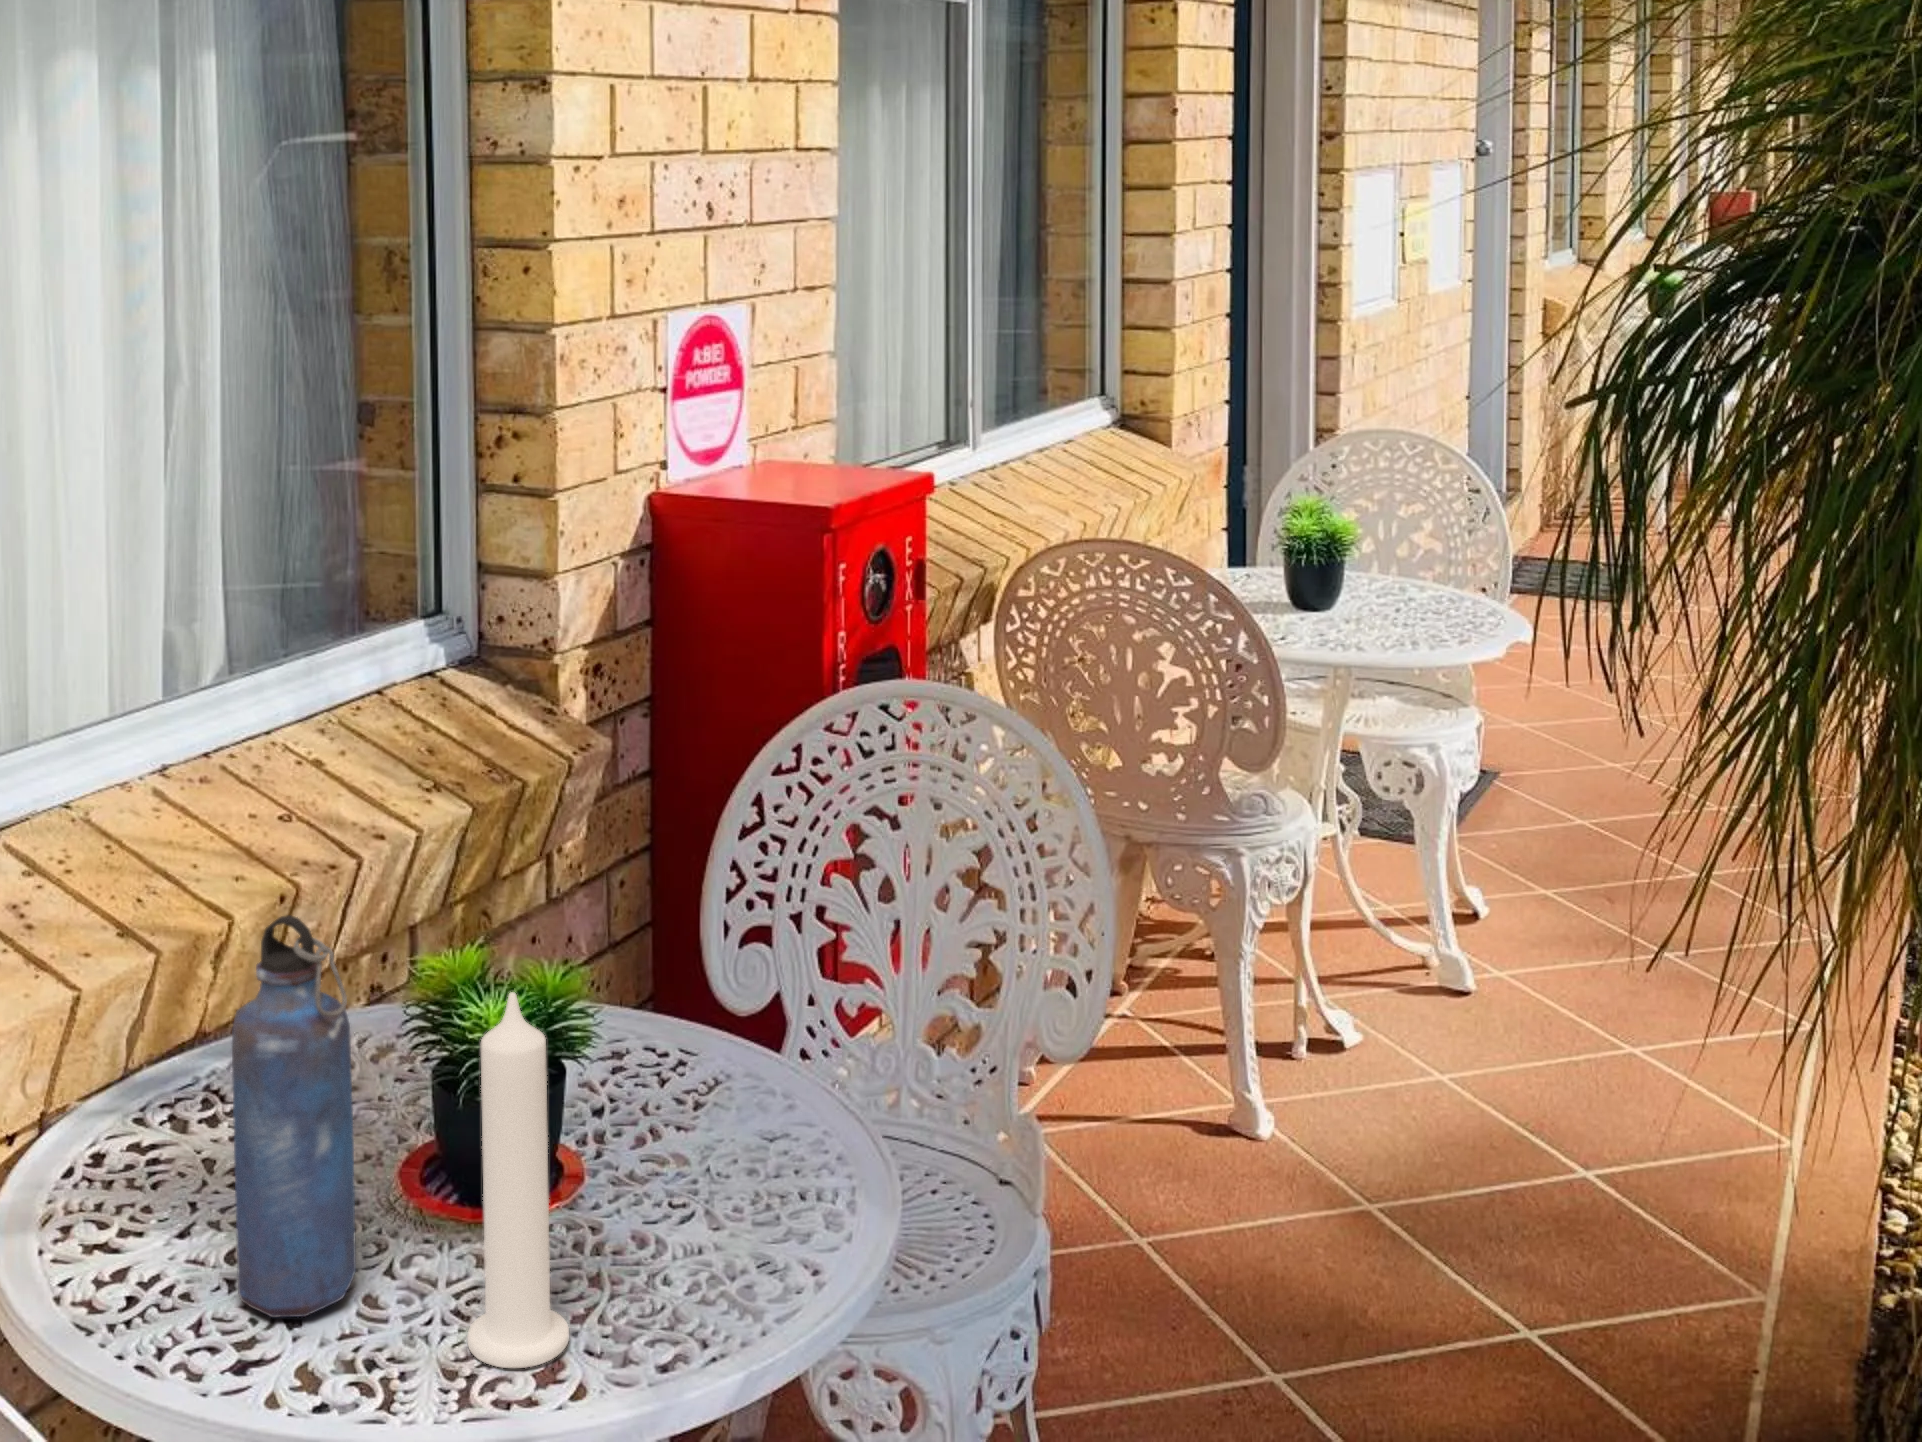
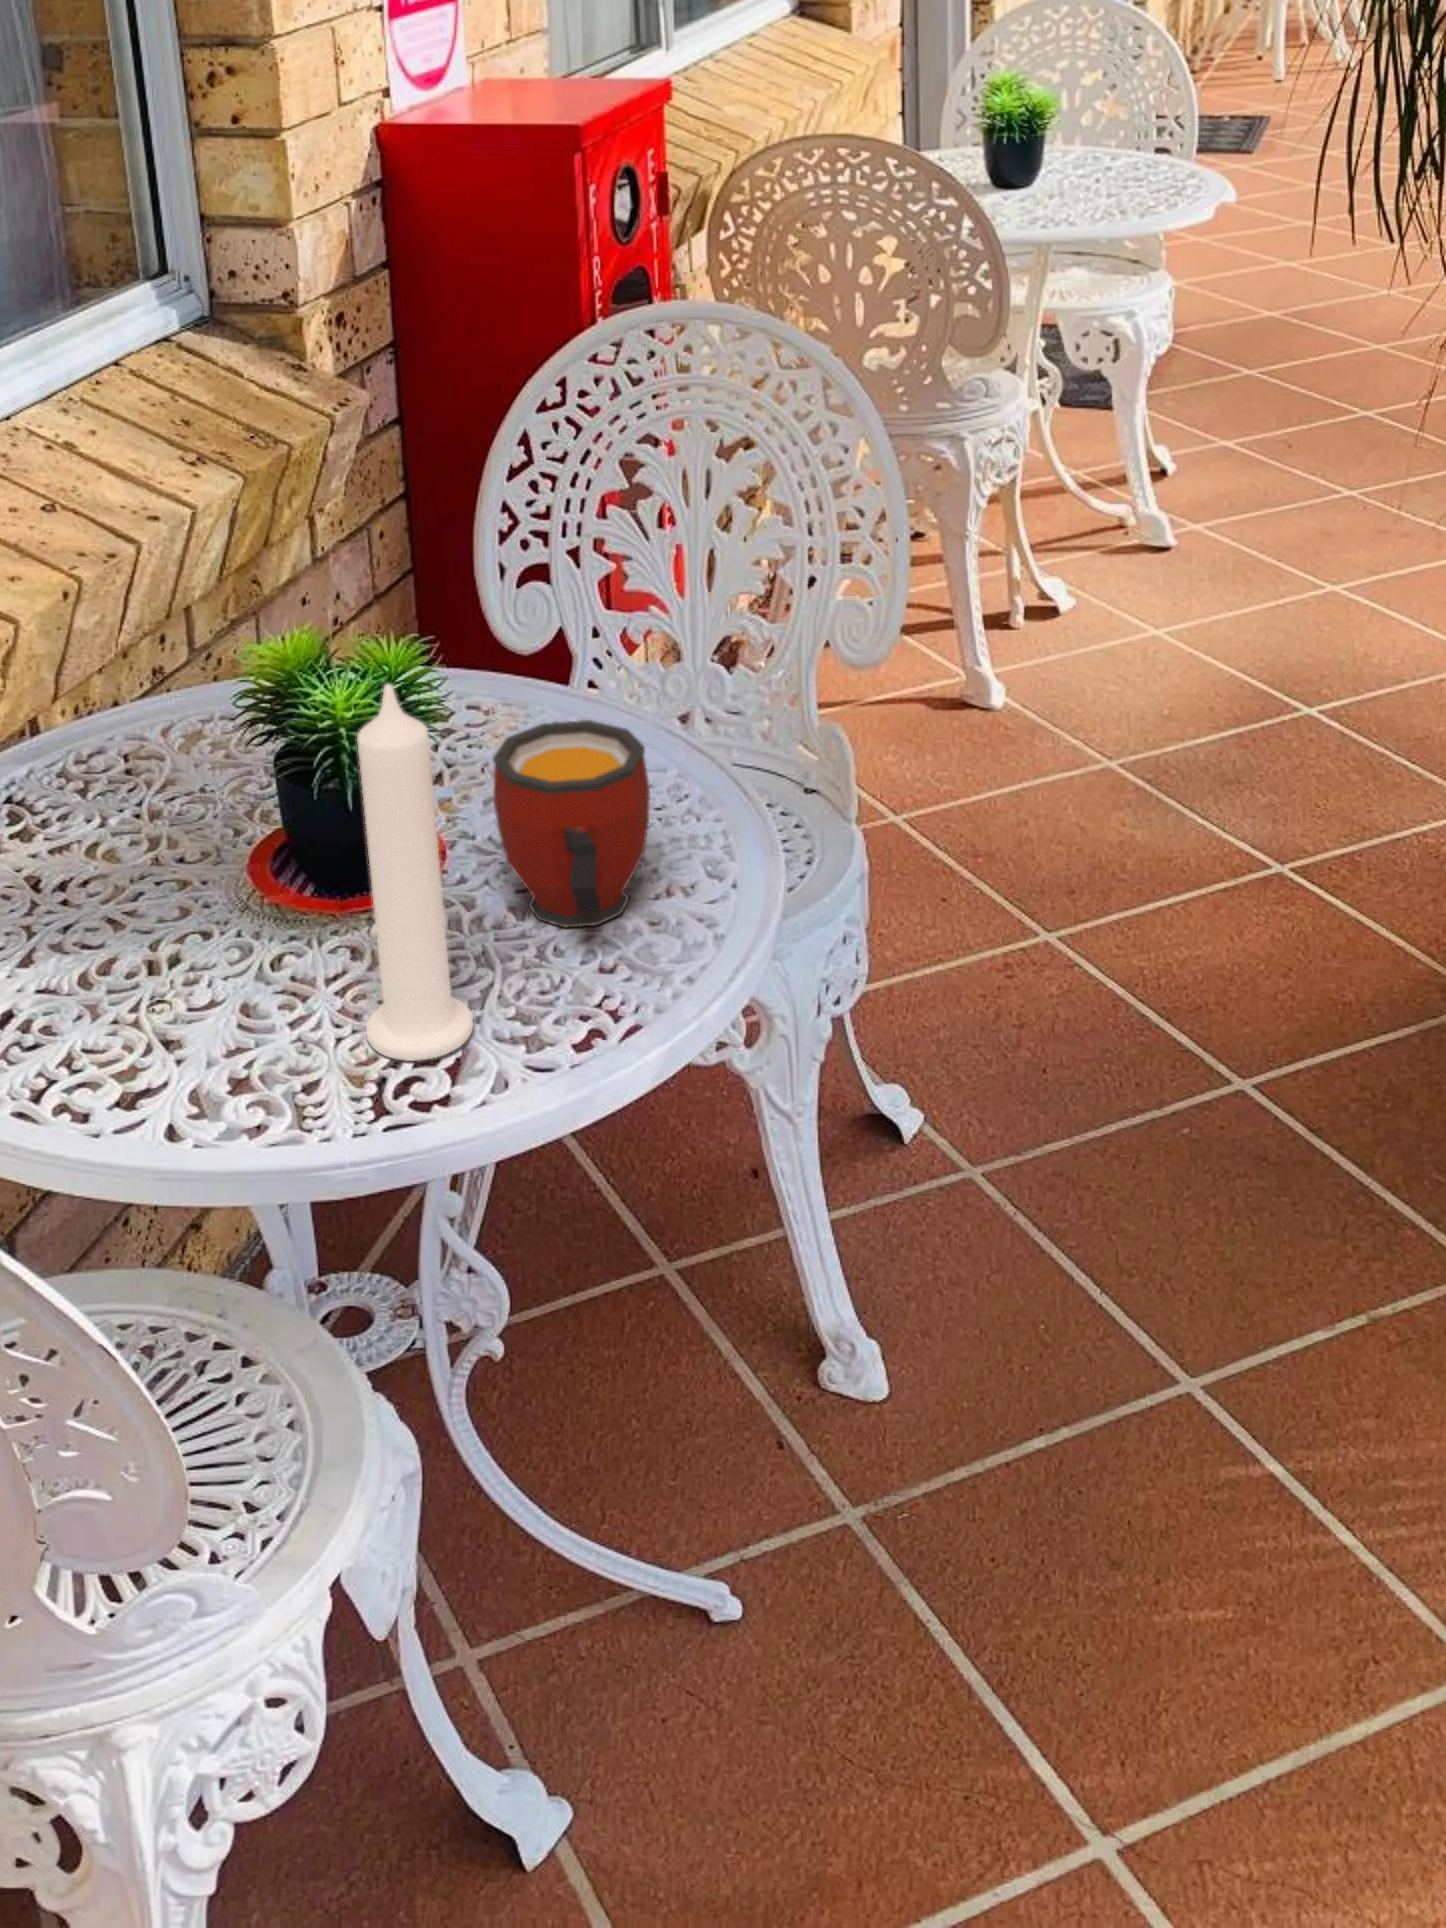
water bottle: present [232,915,356,1317] -> none [71,626,231,1039]
mug: none [627,1057,774,1262] -> present [493,720,650,928]

